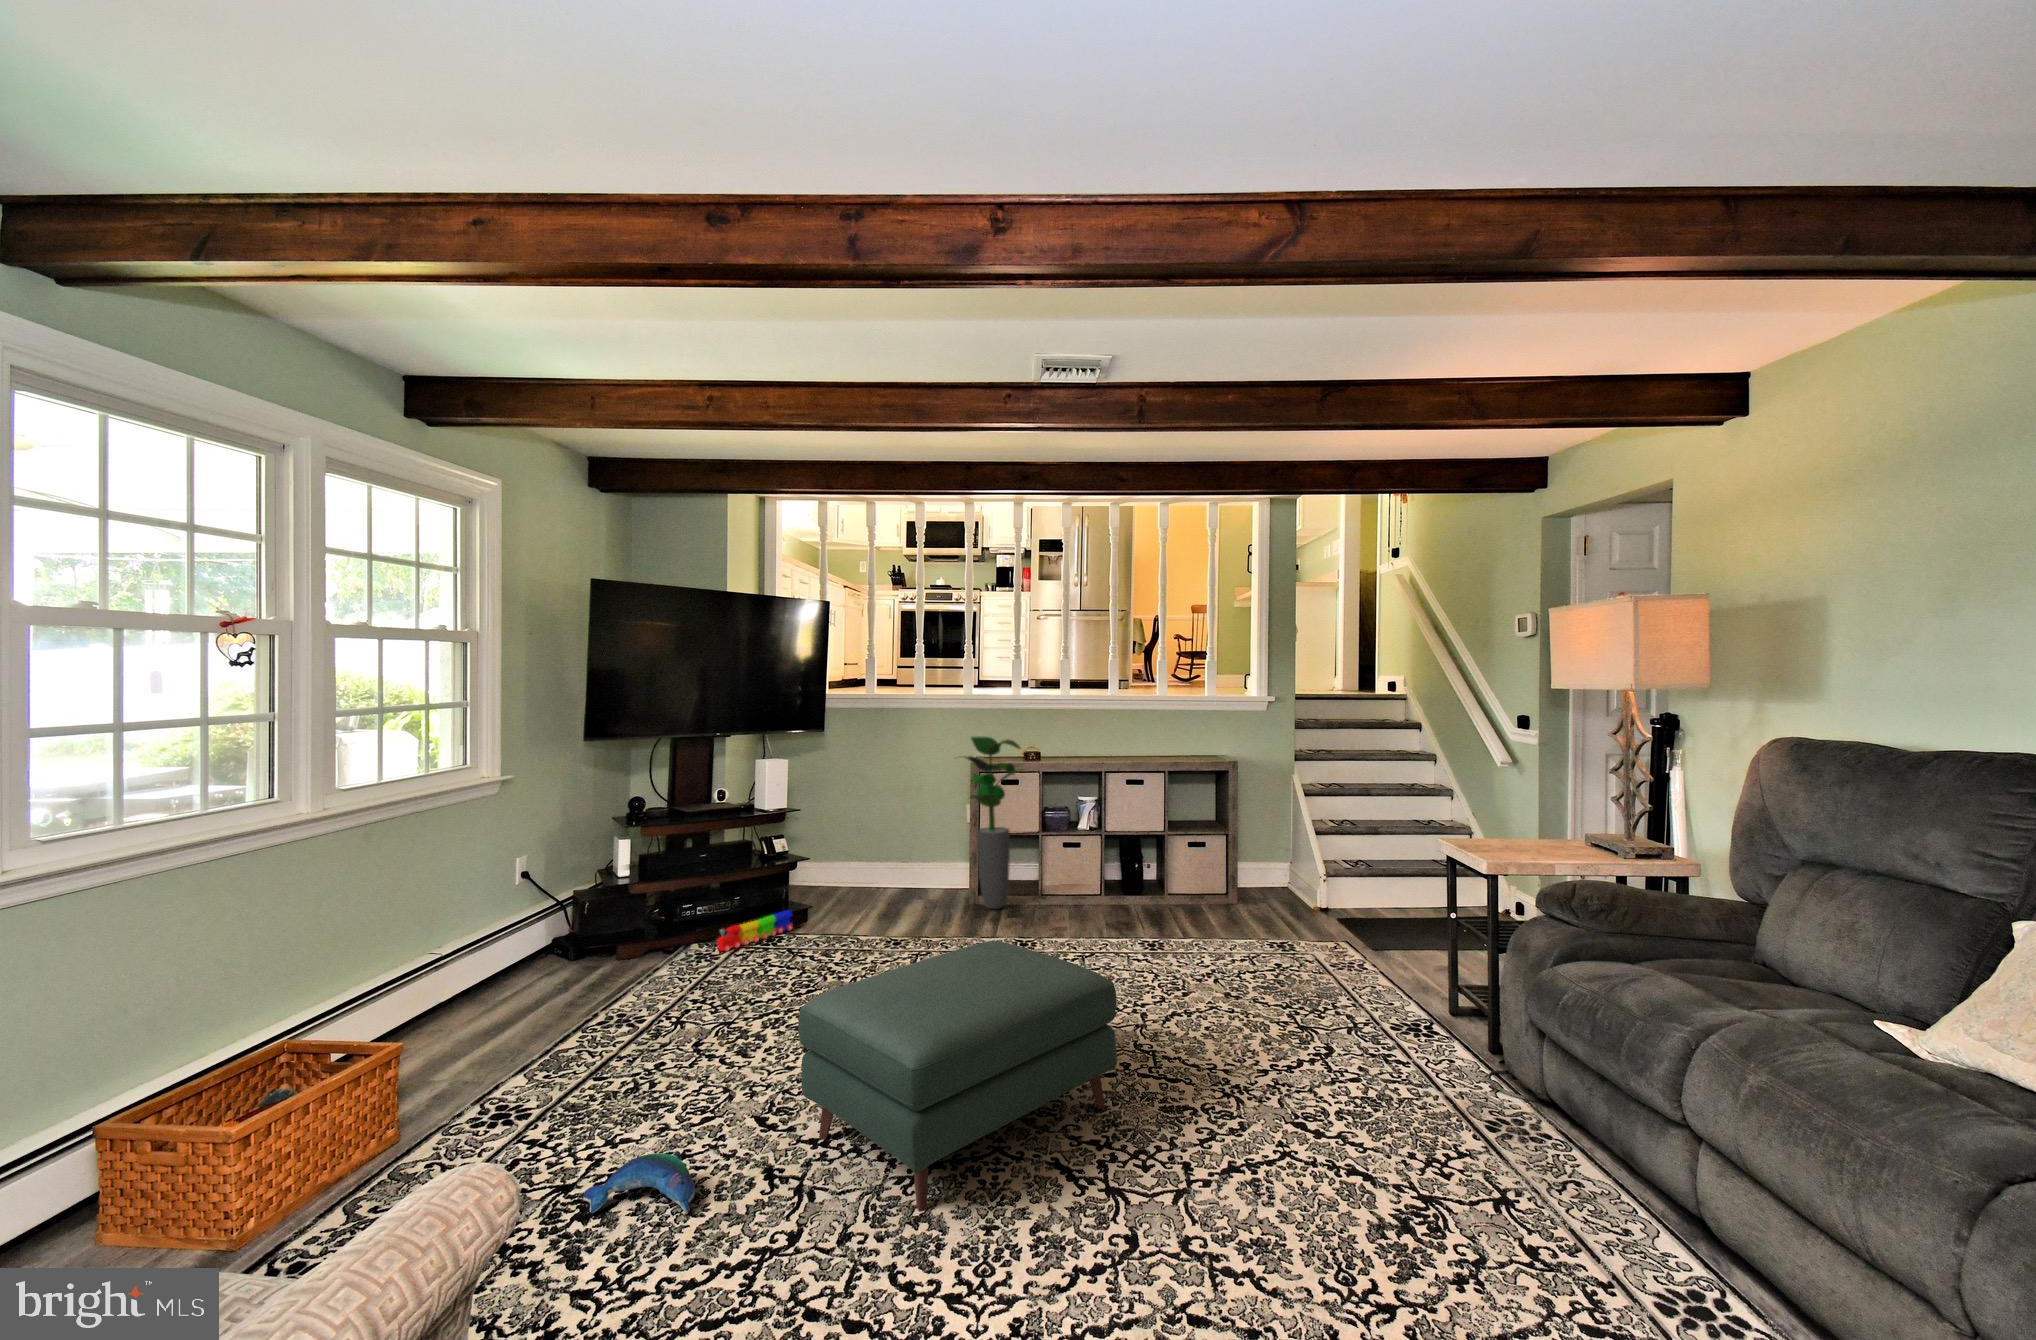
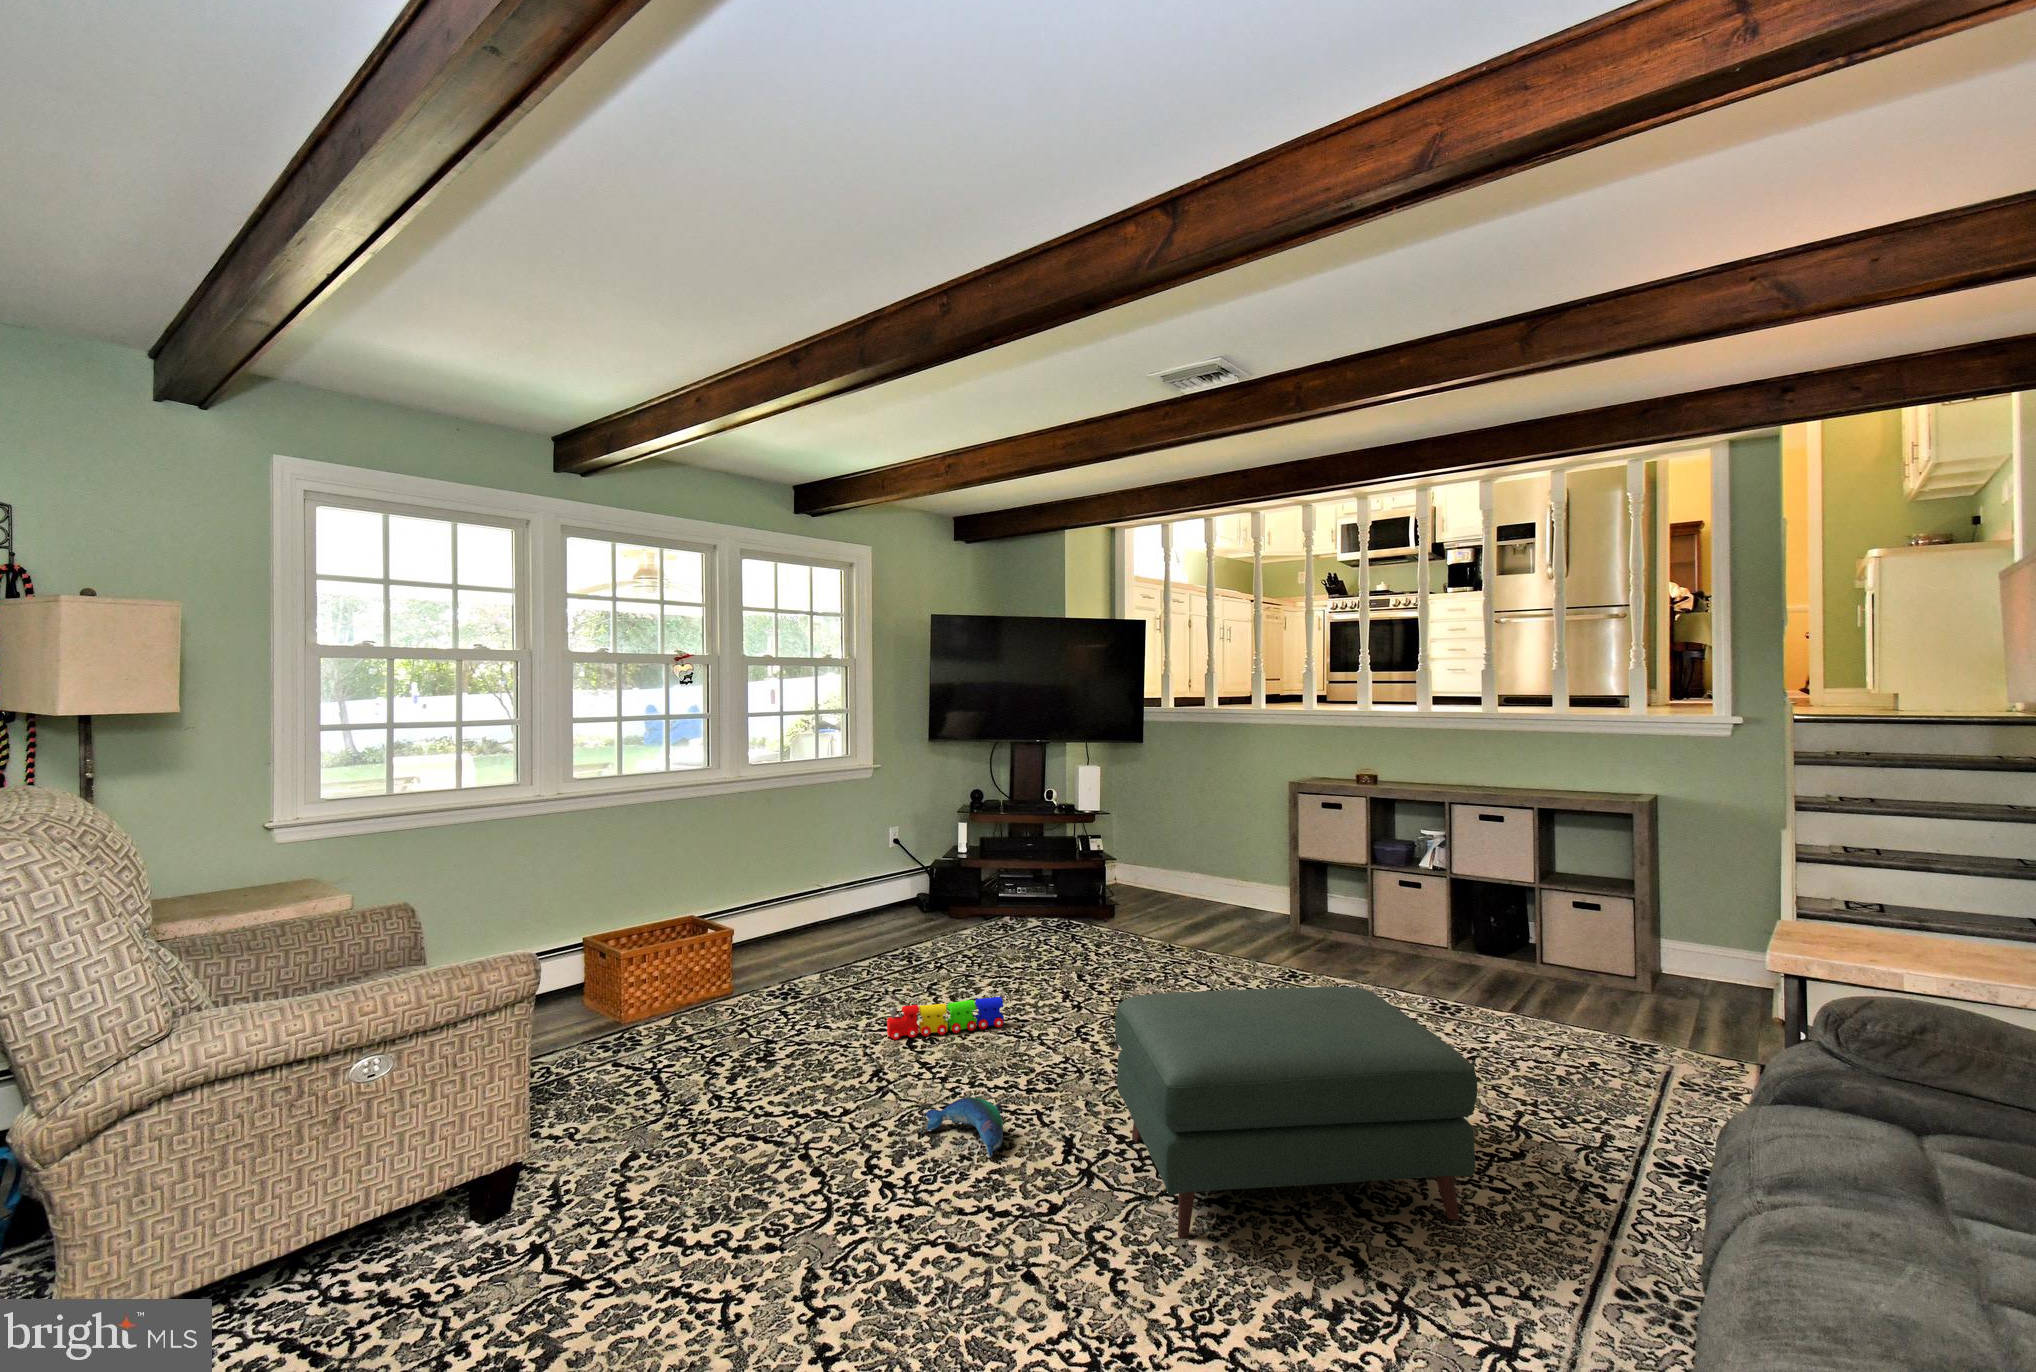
potted plant: present [965,736,1024,909] -> none [1428,750,1532,968]
toy train: present [717,910,793,952] -> present [887,997,1004,1040]

